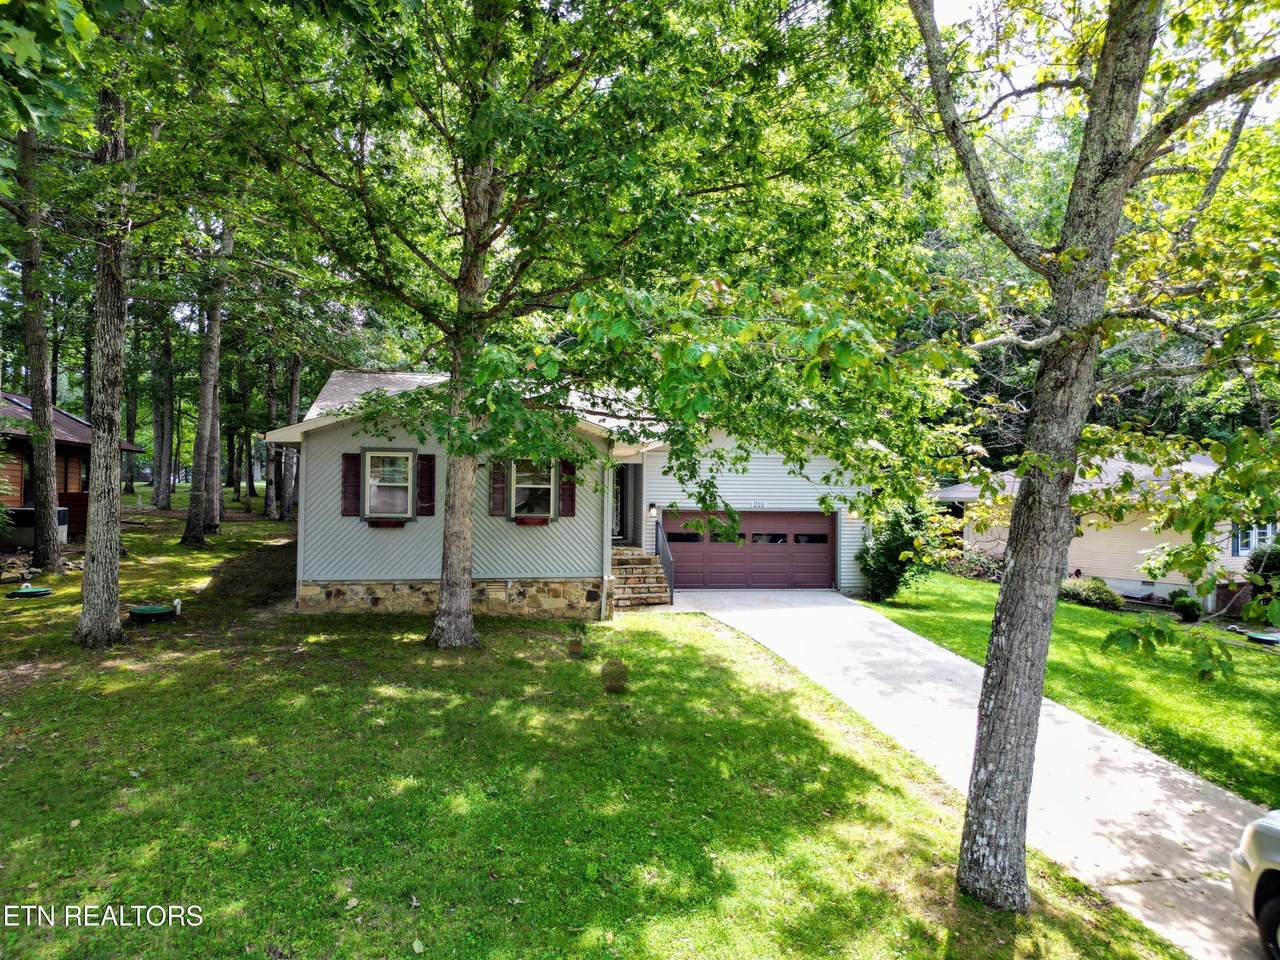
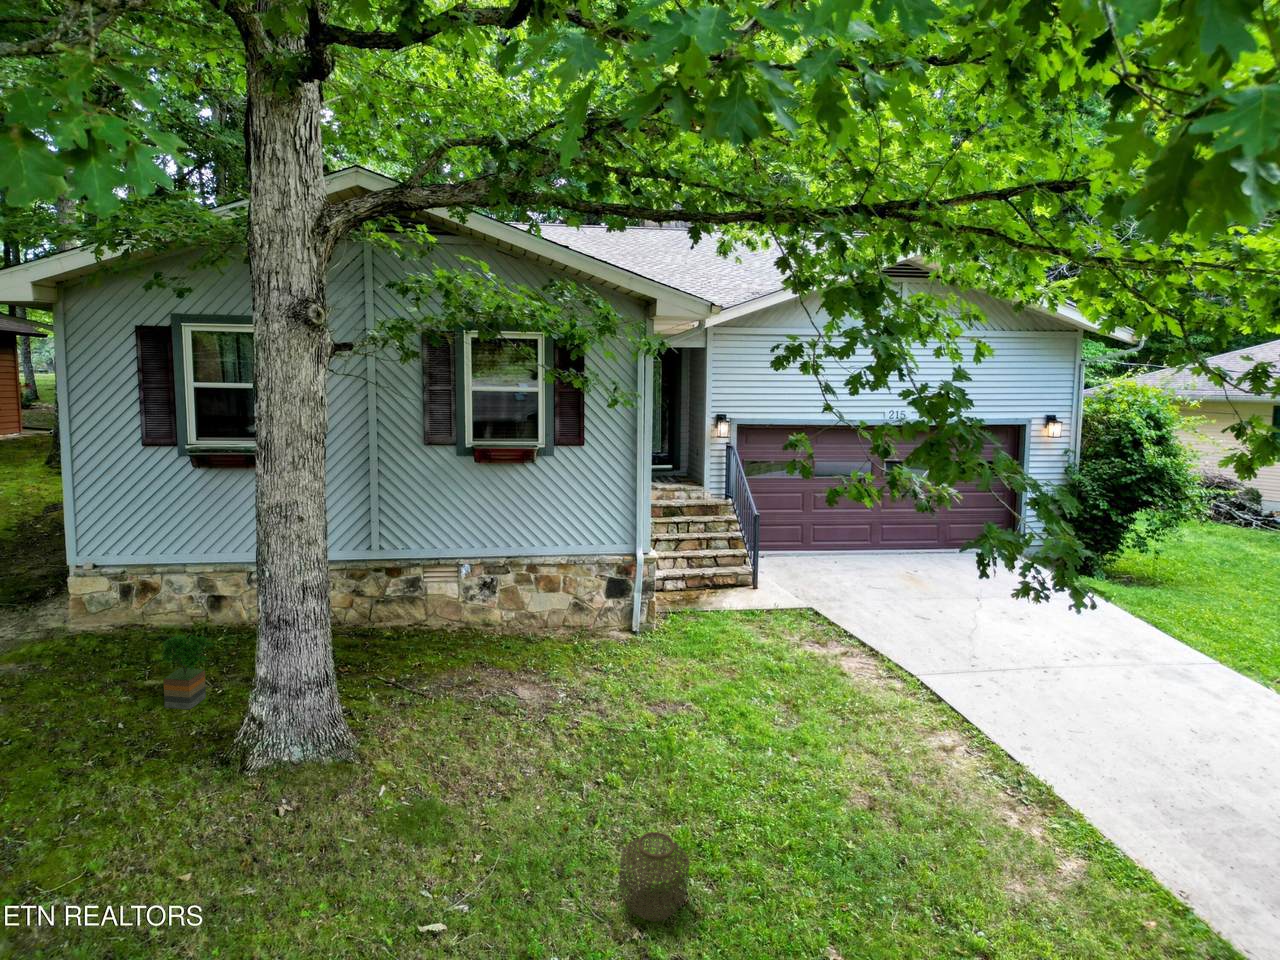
potted tree: present [567,622,588,658] -> present [162,635,213,709]

